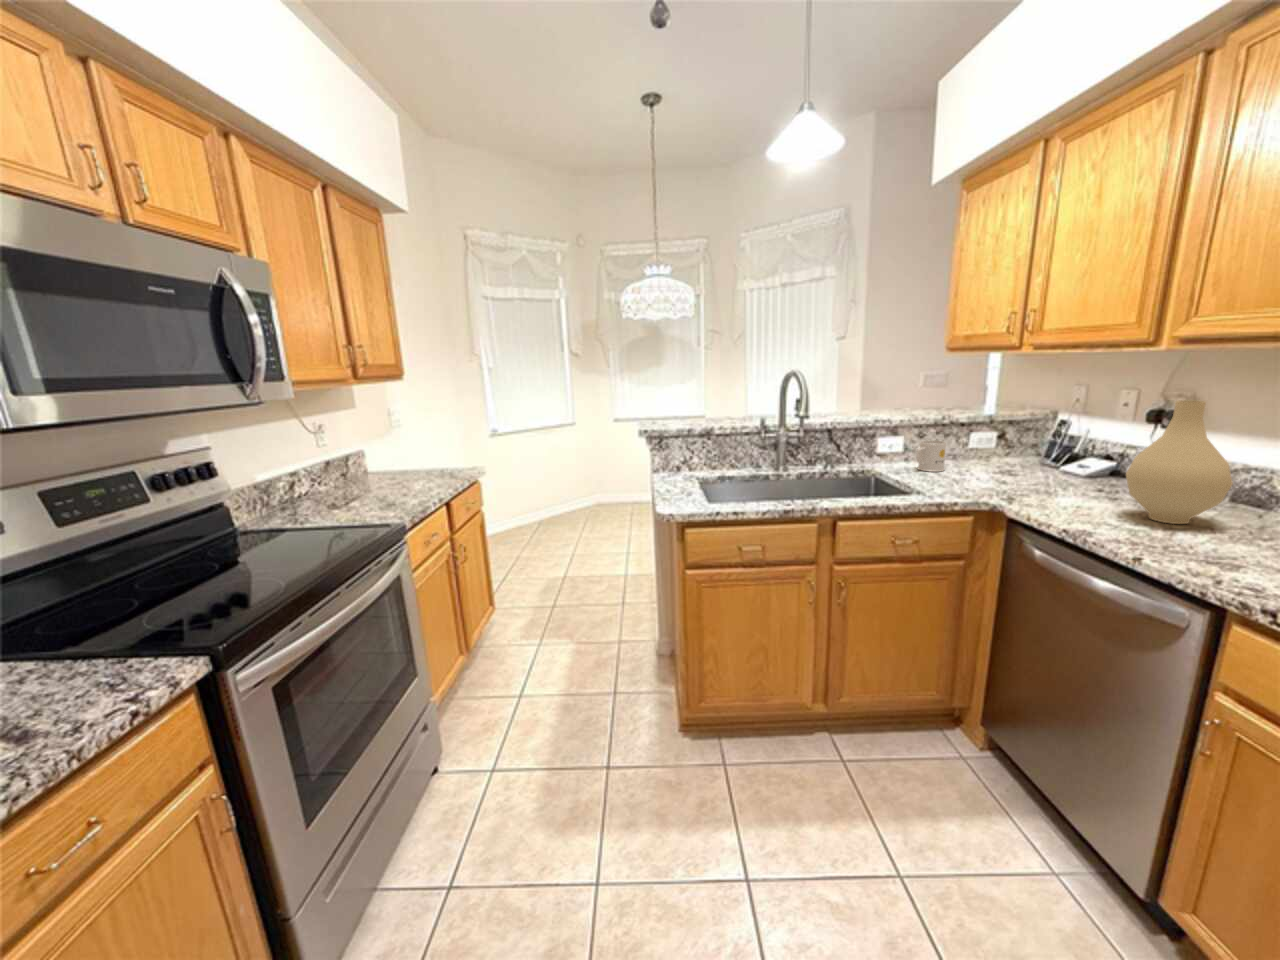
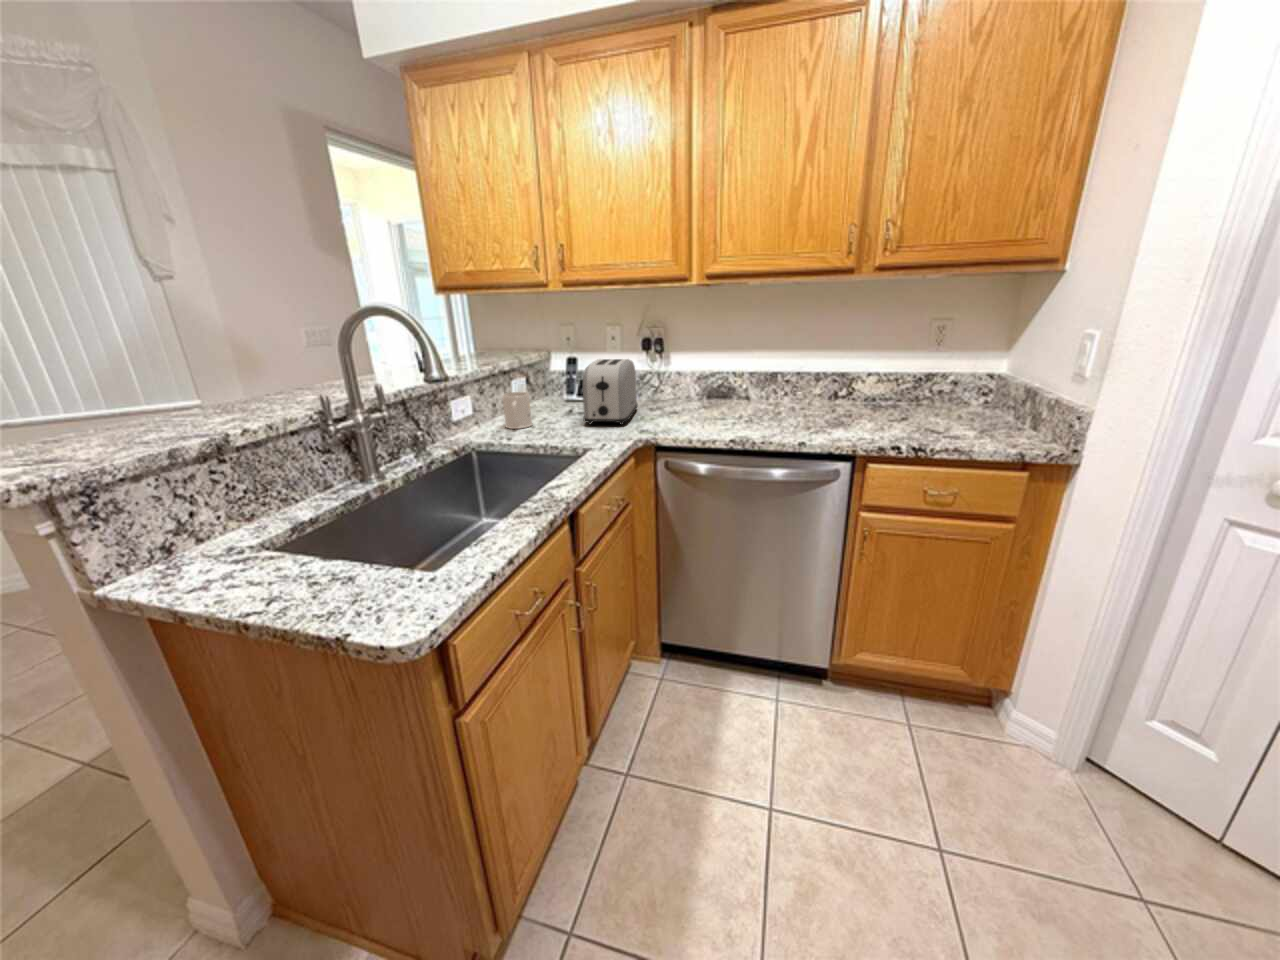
vase: present [1126,400,1233,524] -> none [707,326,765,418]
toaster: none [974,423,1084,490] -> present [583,359,638,425]

